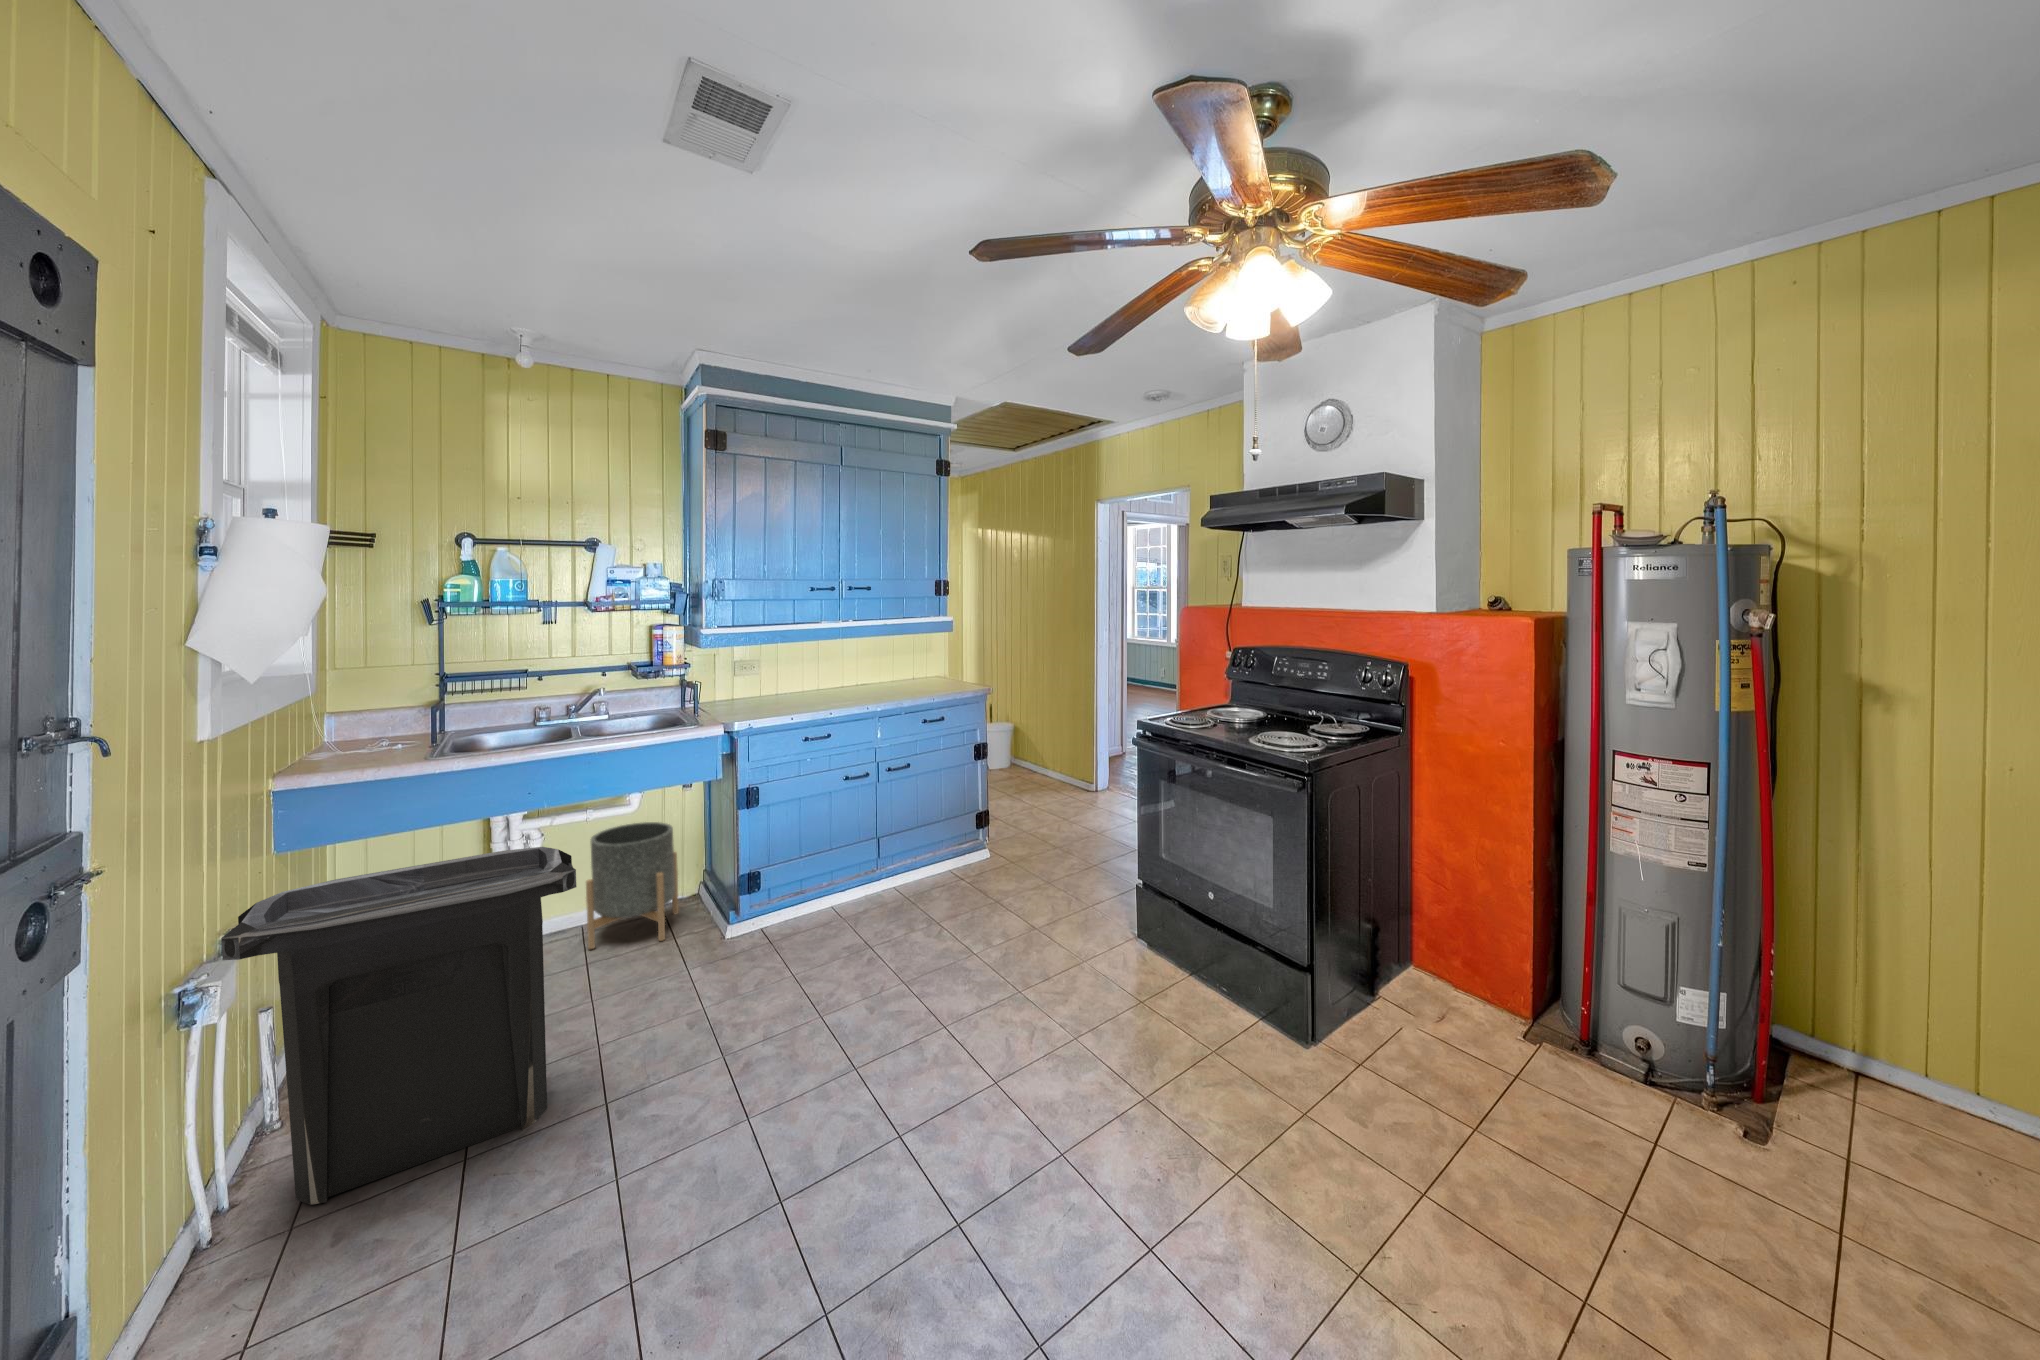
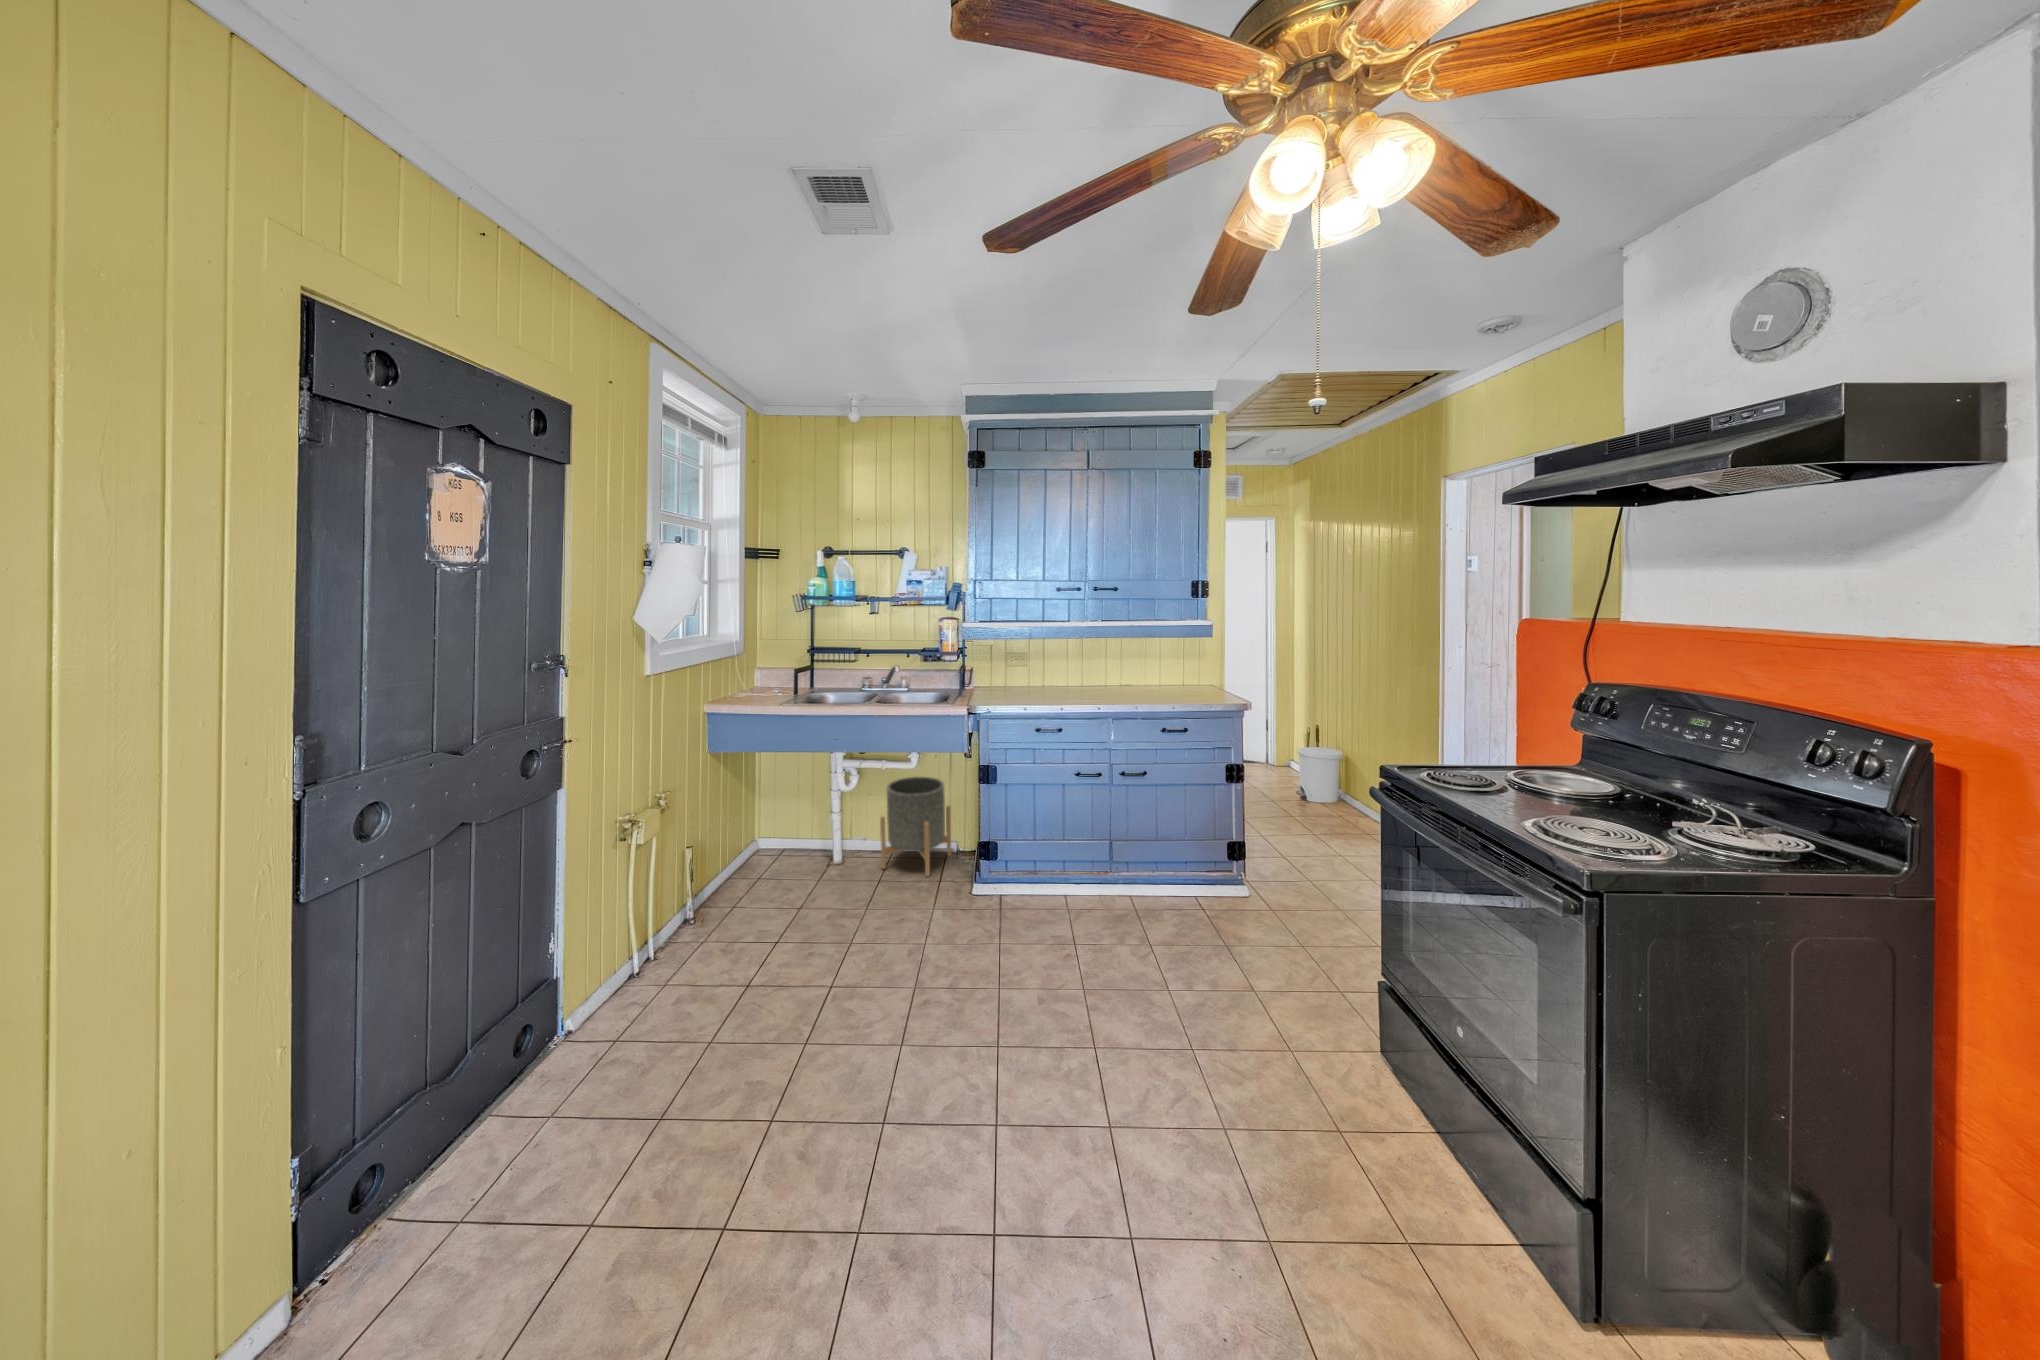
trash can: present [221,847,577,1205] -> none [616,793,815,1005]

